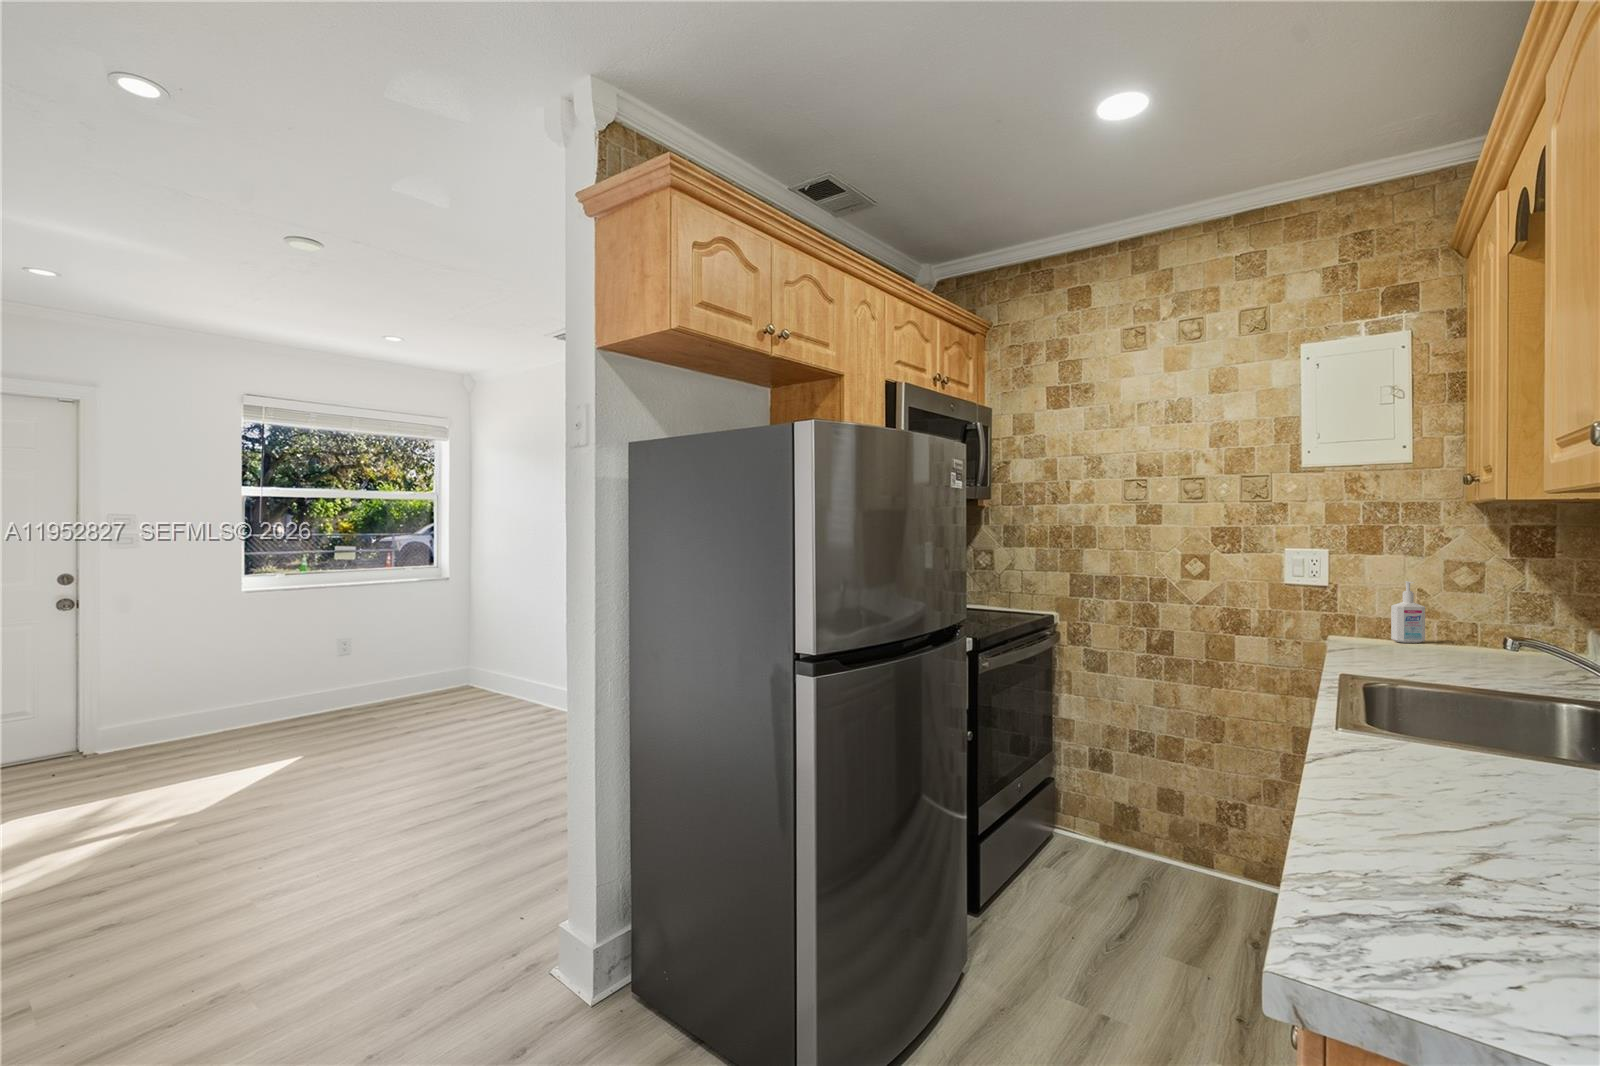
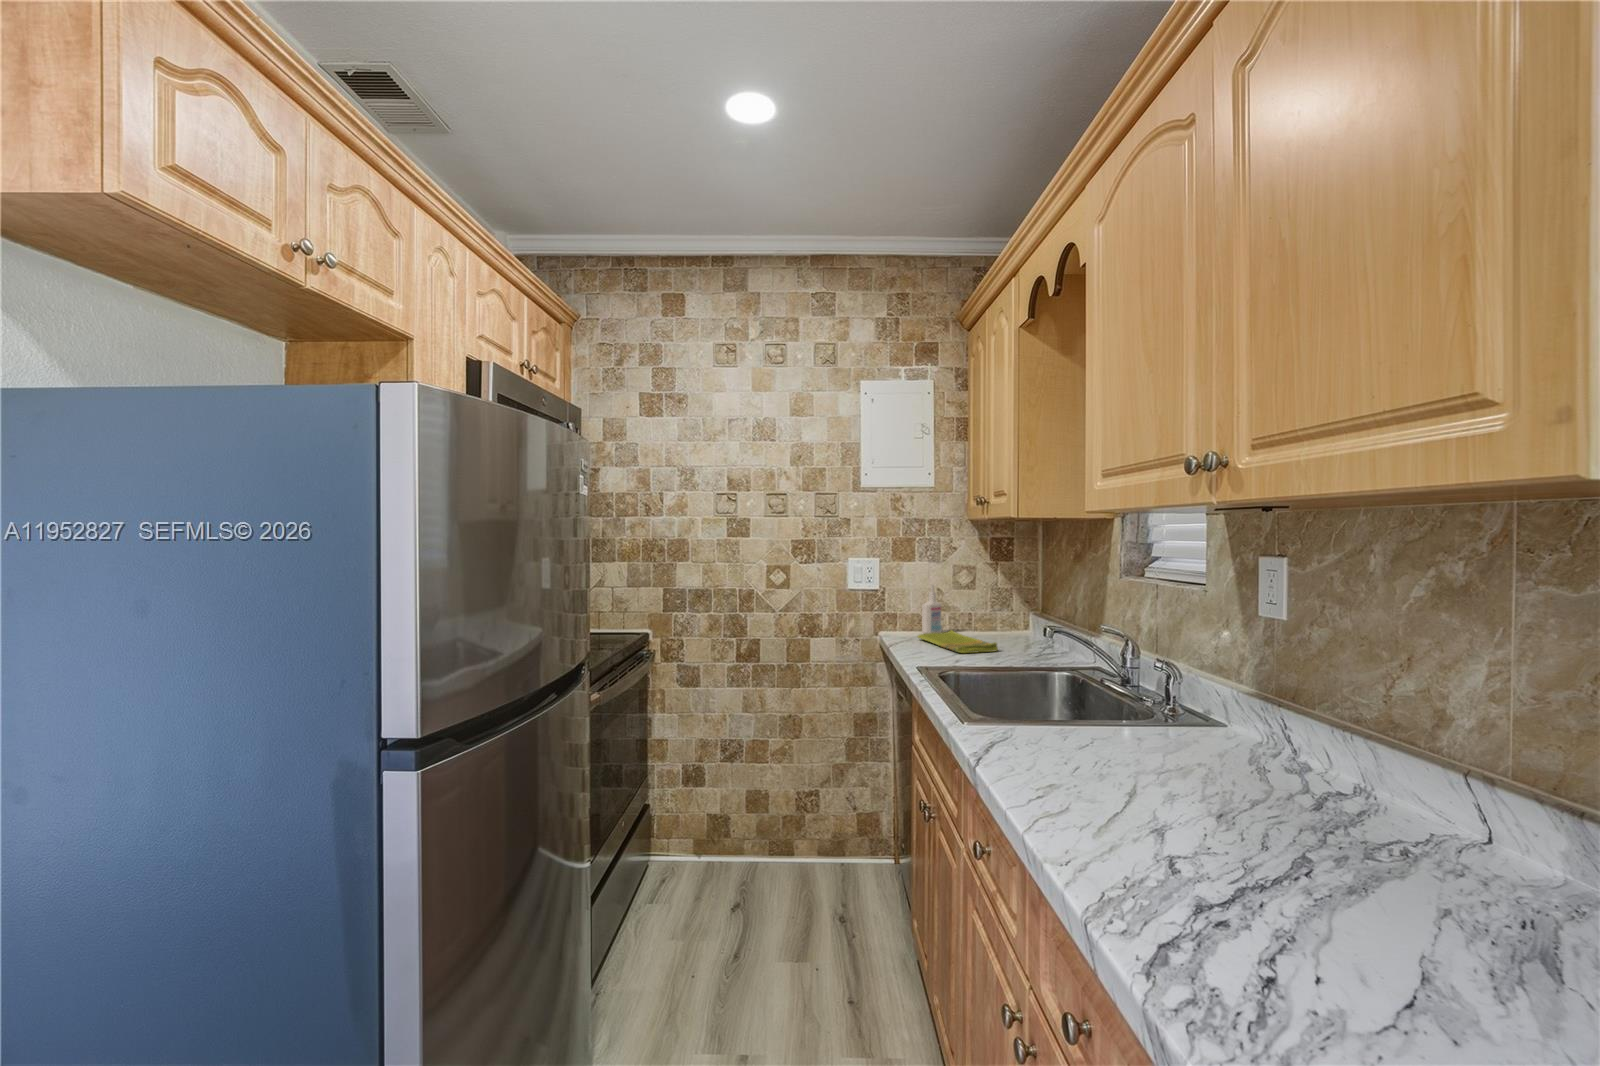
dish towel: none [1377,638,1488,667] -> present [918,630,998,653]

